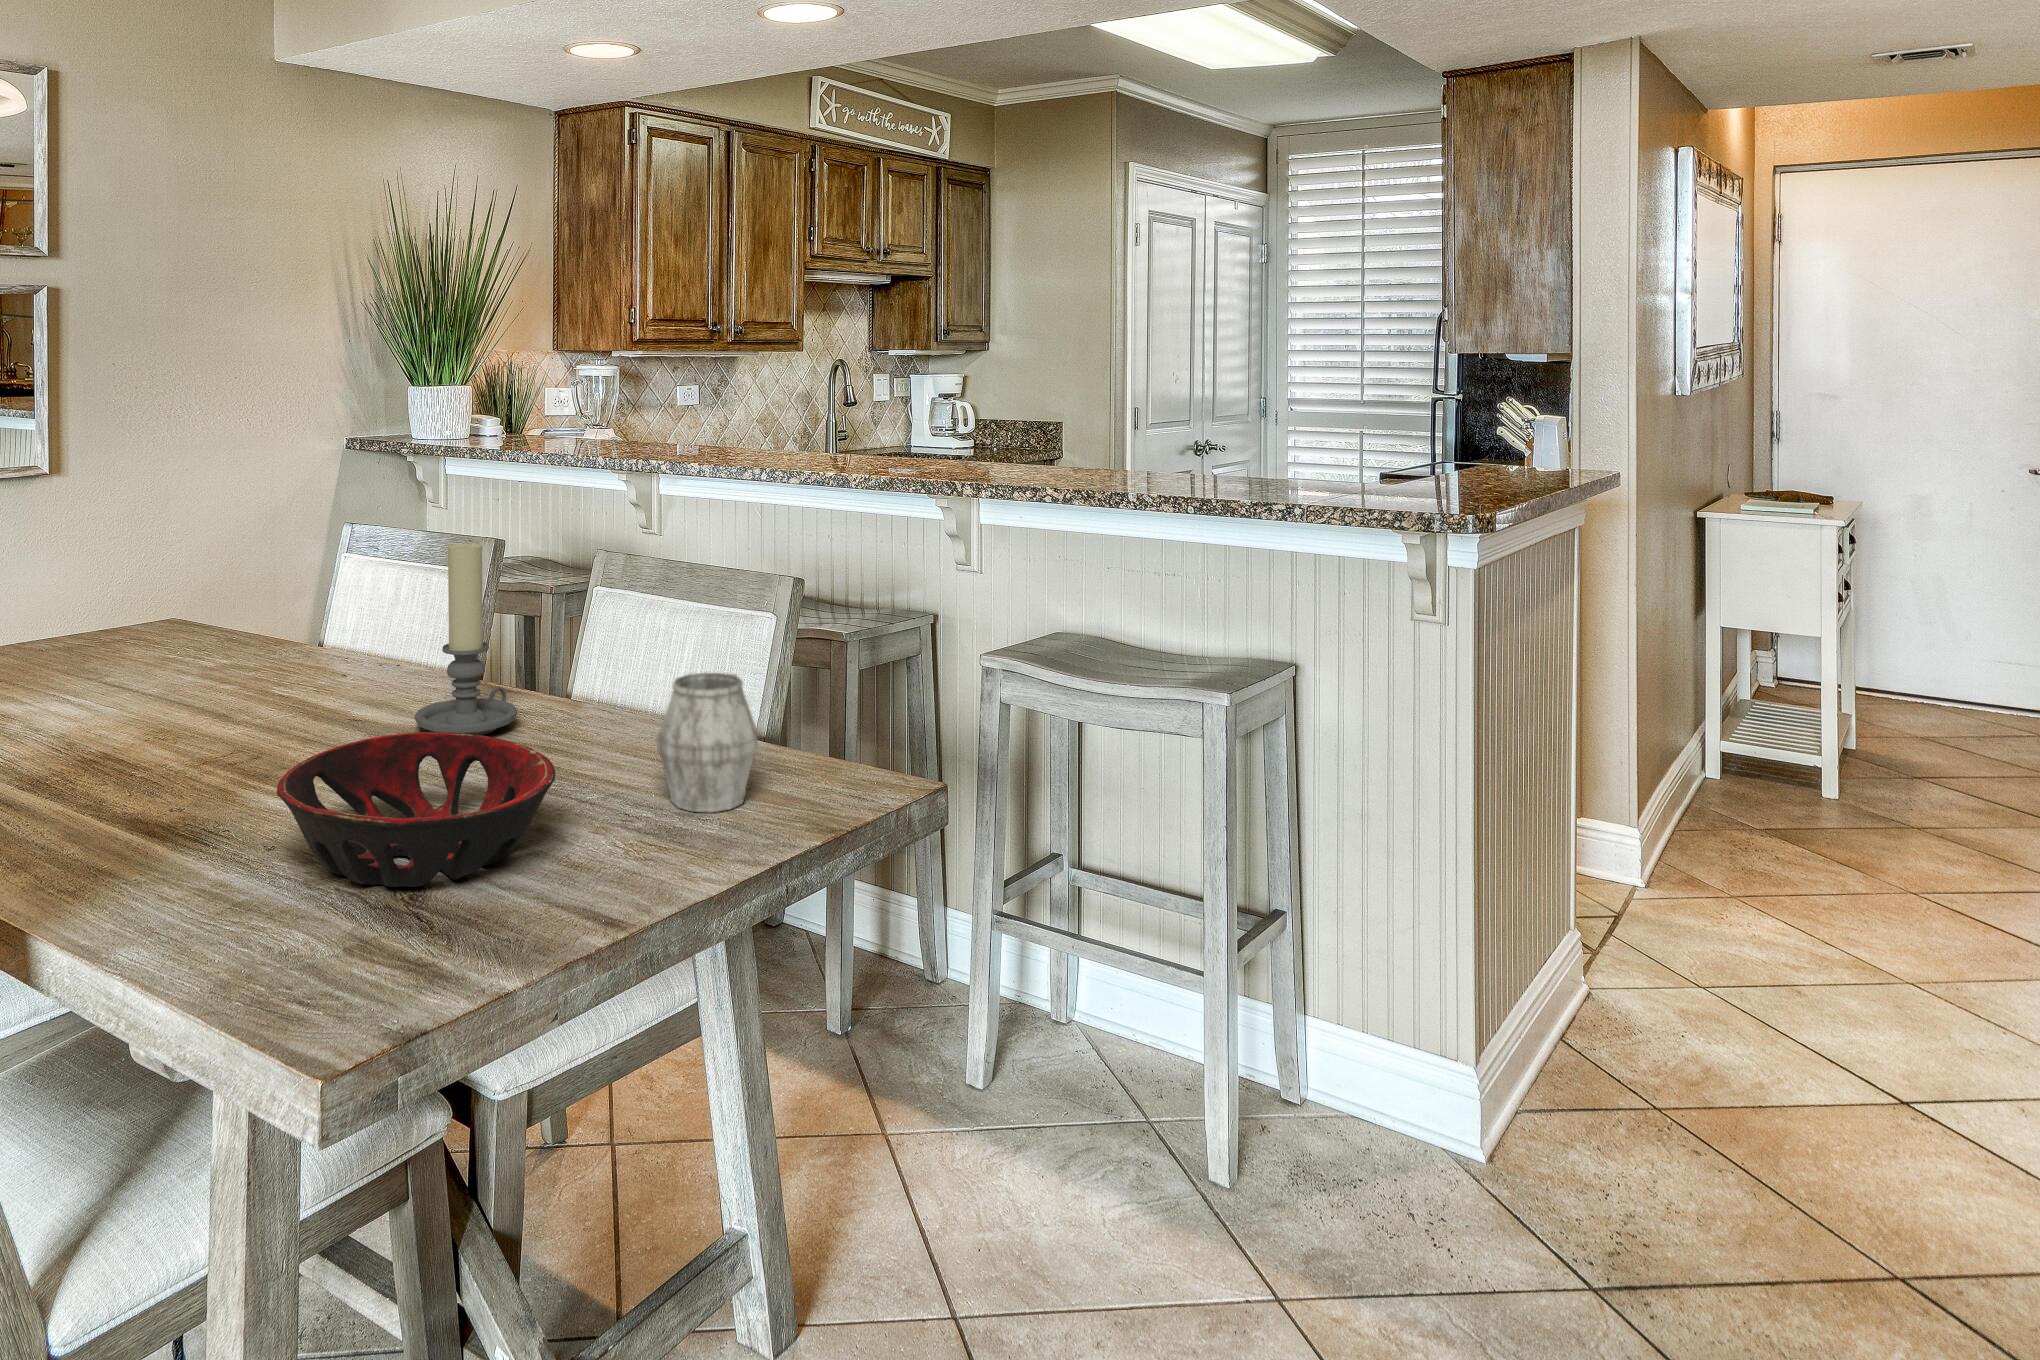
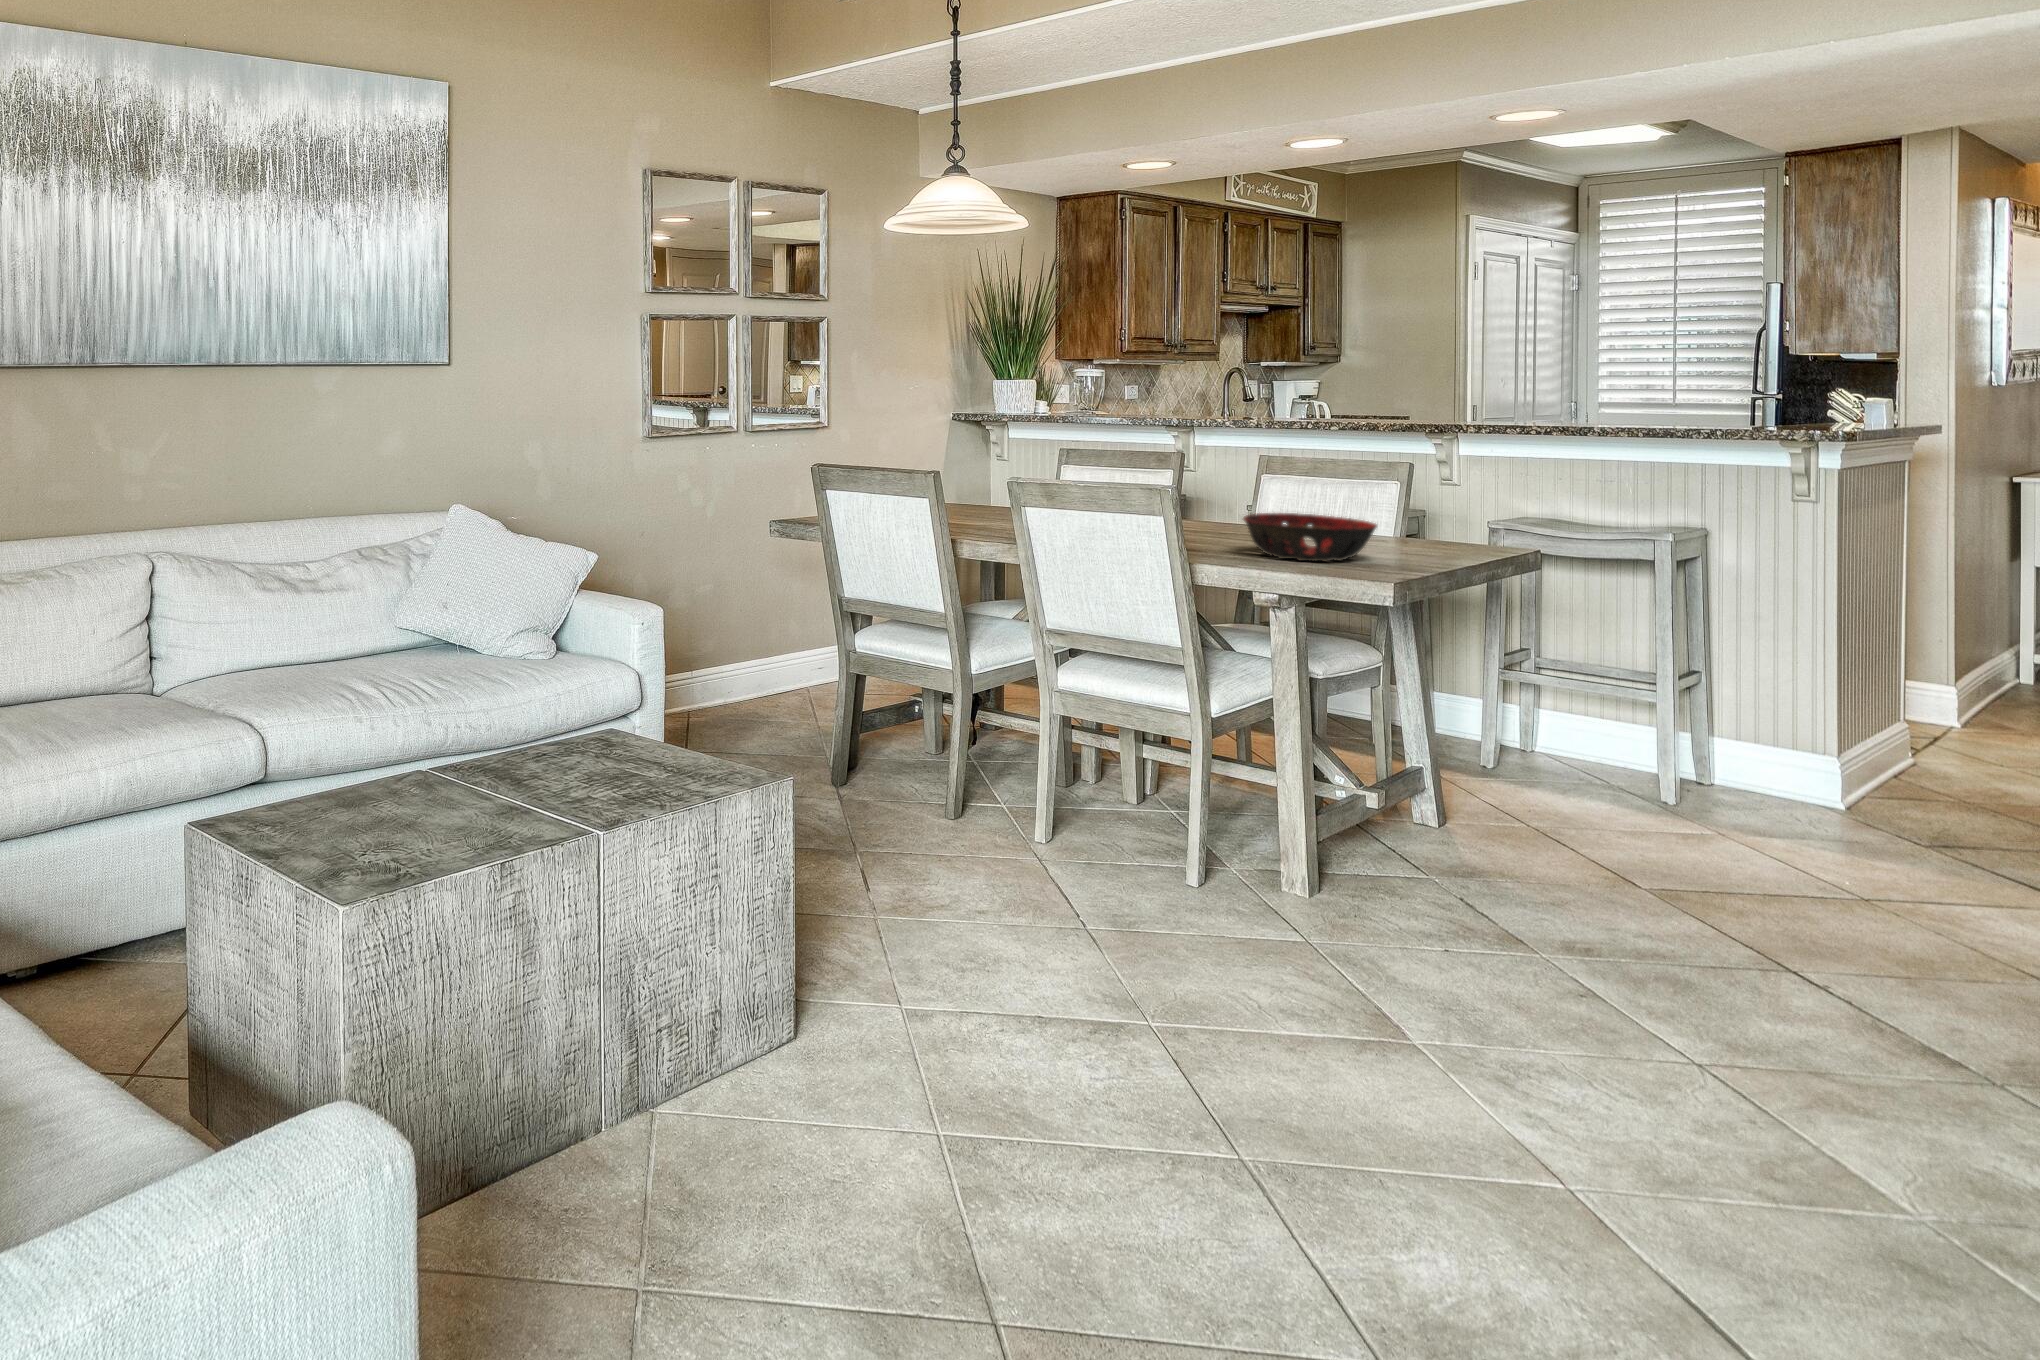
candle holder: present [415,542,517,735] -> none [1205,440,1262,537]
mug: present [657,673,758,812] -> none [1389,494,1446,554]

